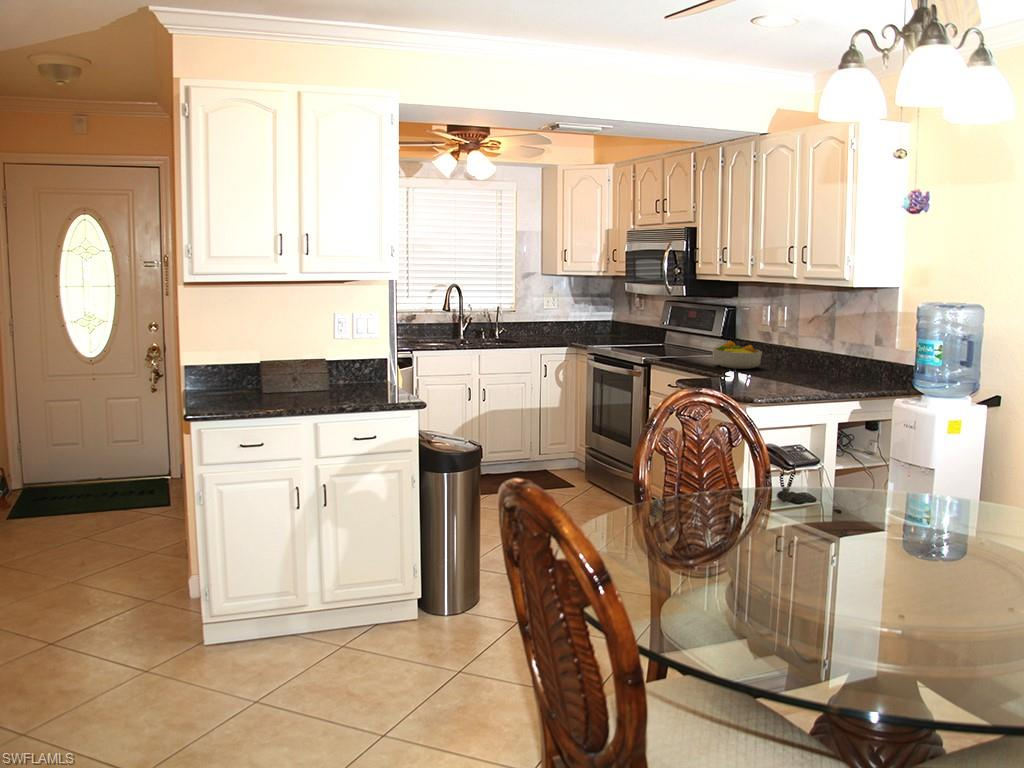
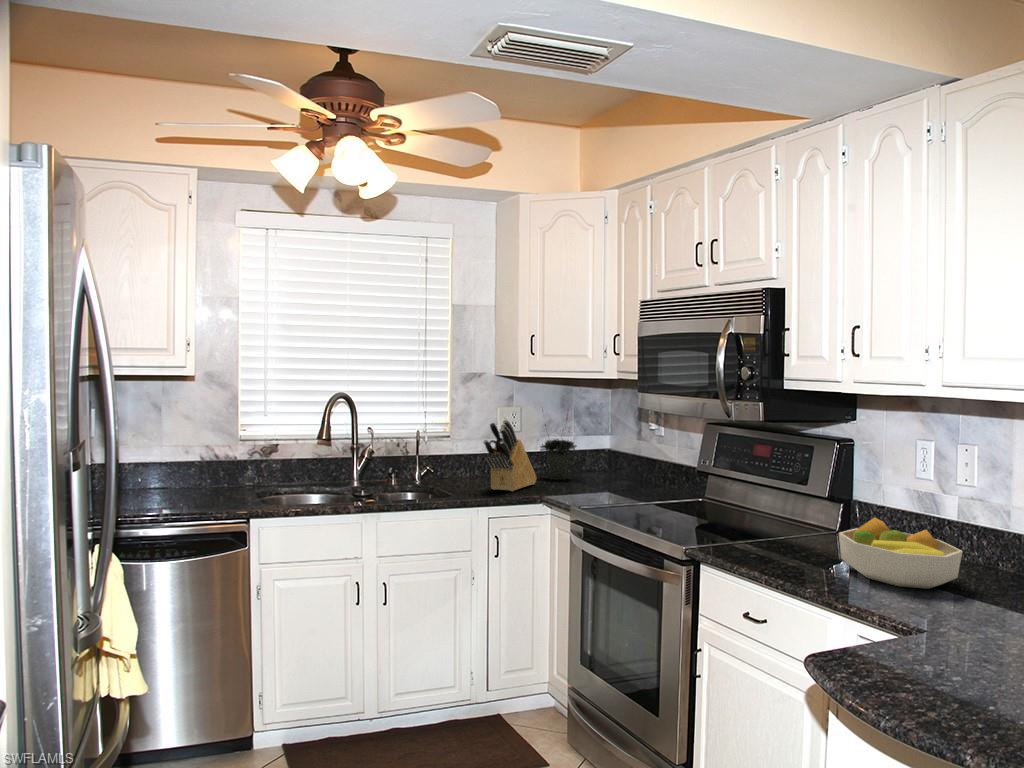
potted plant: none [570,293,593,338] -> present [541,411,576,480]
knife block: none [537,300,568,342] -> present [483,420,537,491]

